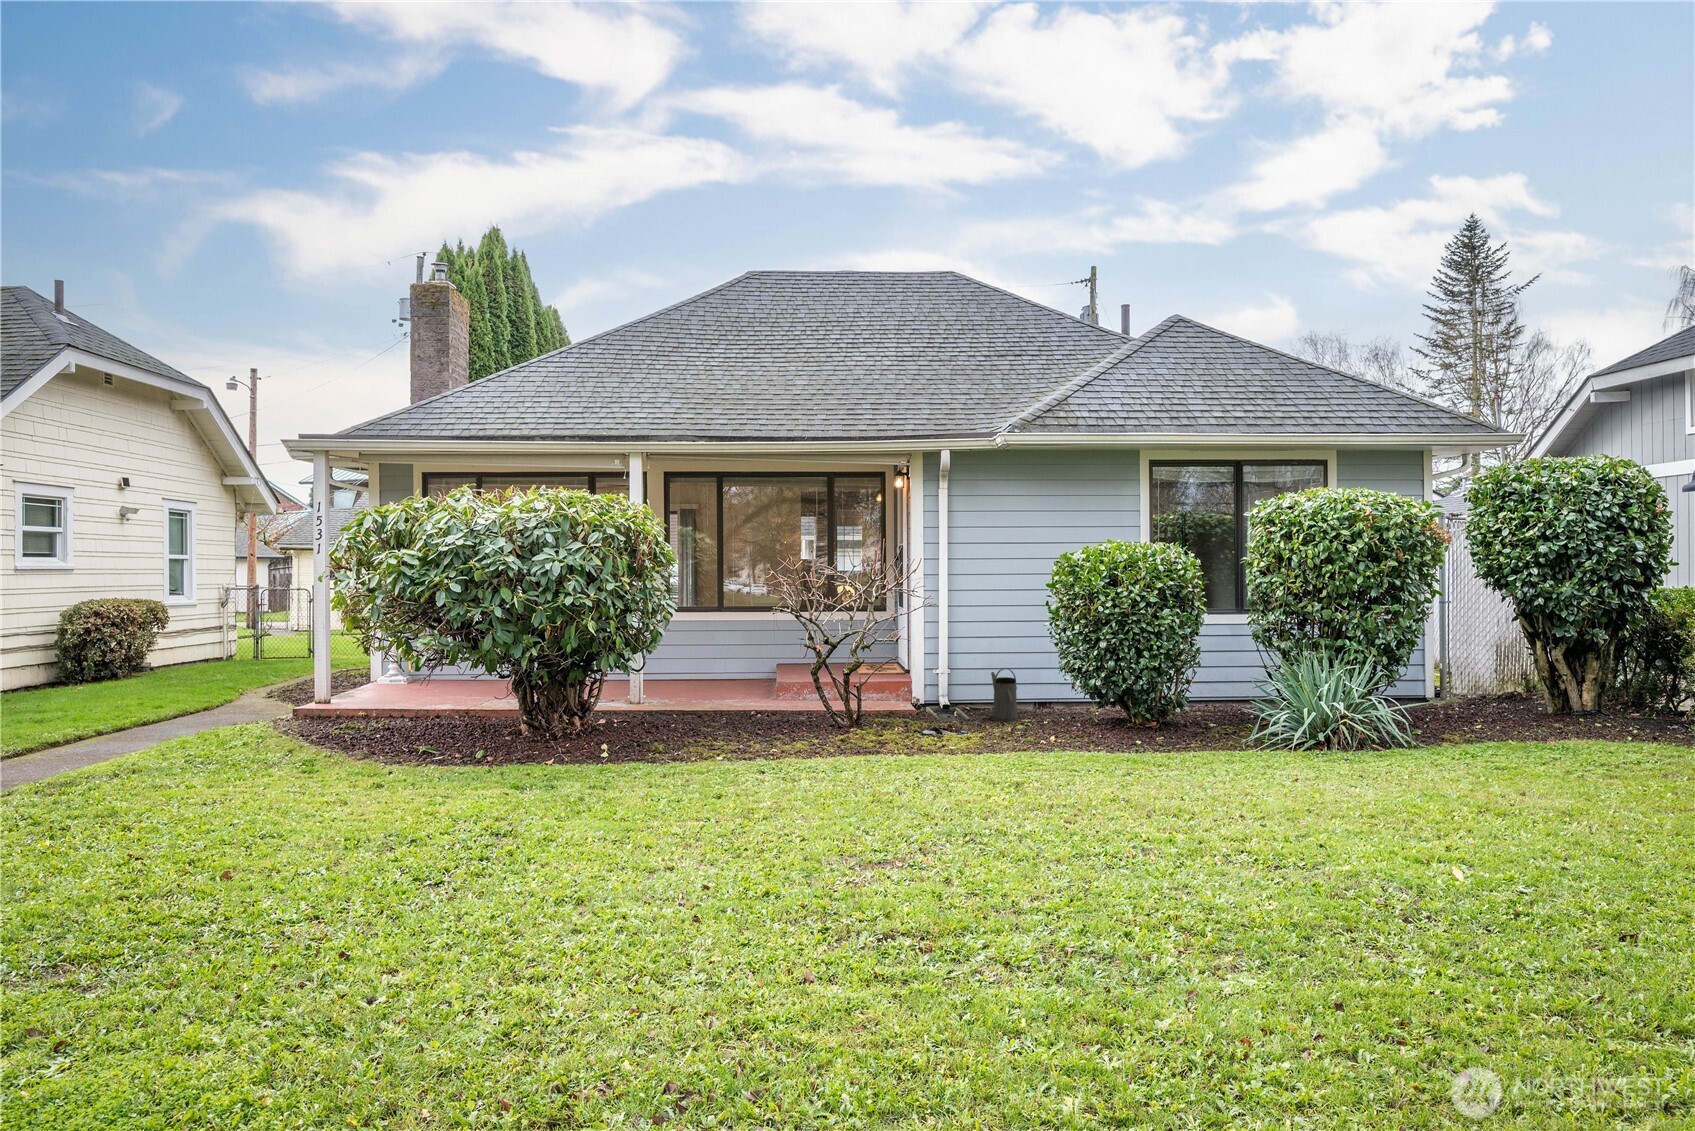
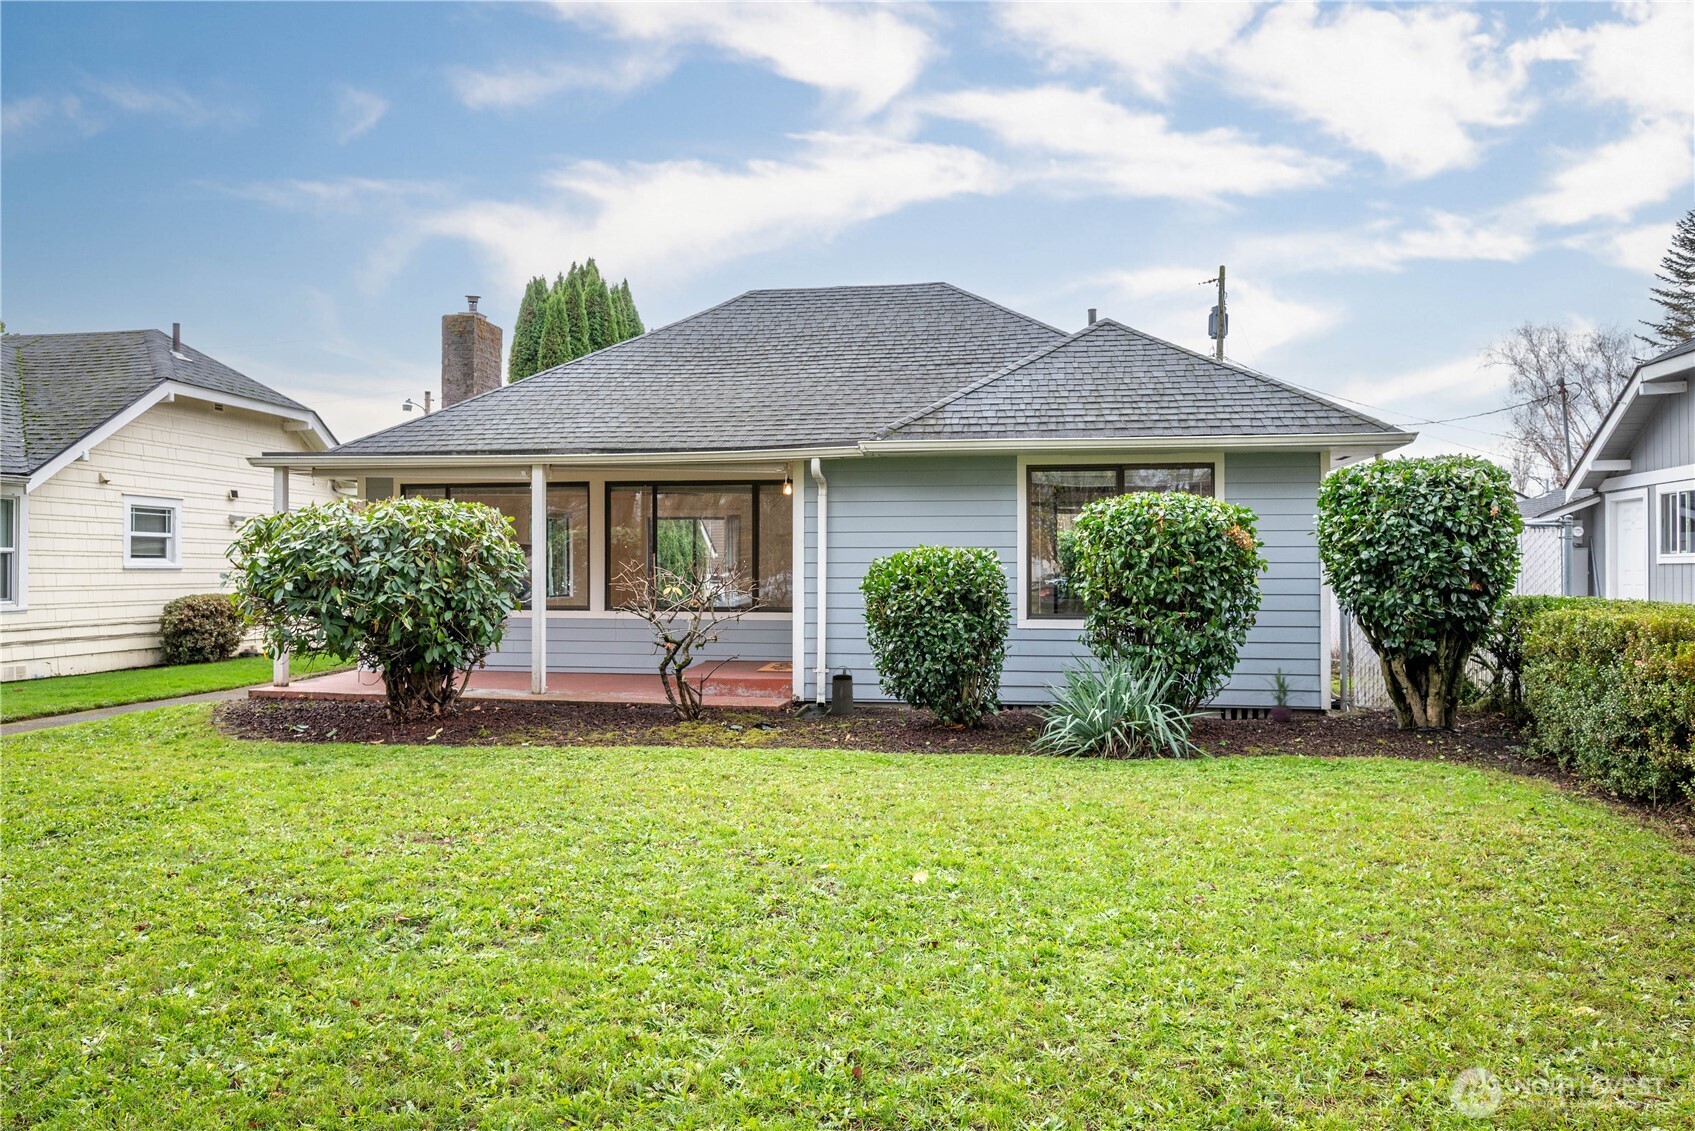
decorative plant: none [1403,661,1461,714] -> present [1255,668,1293,722]

